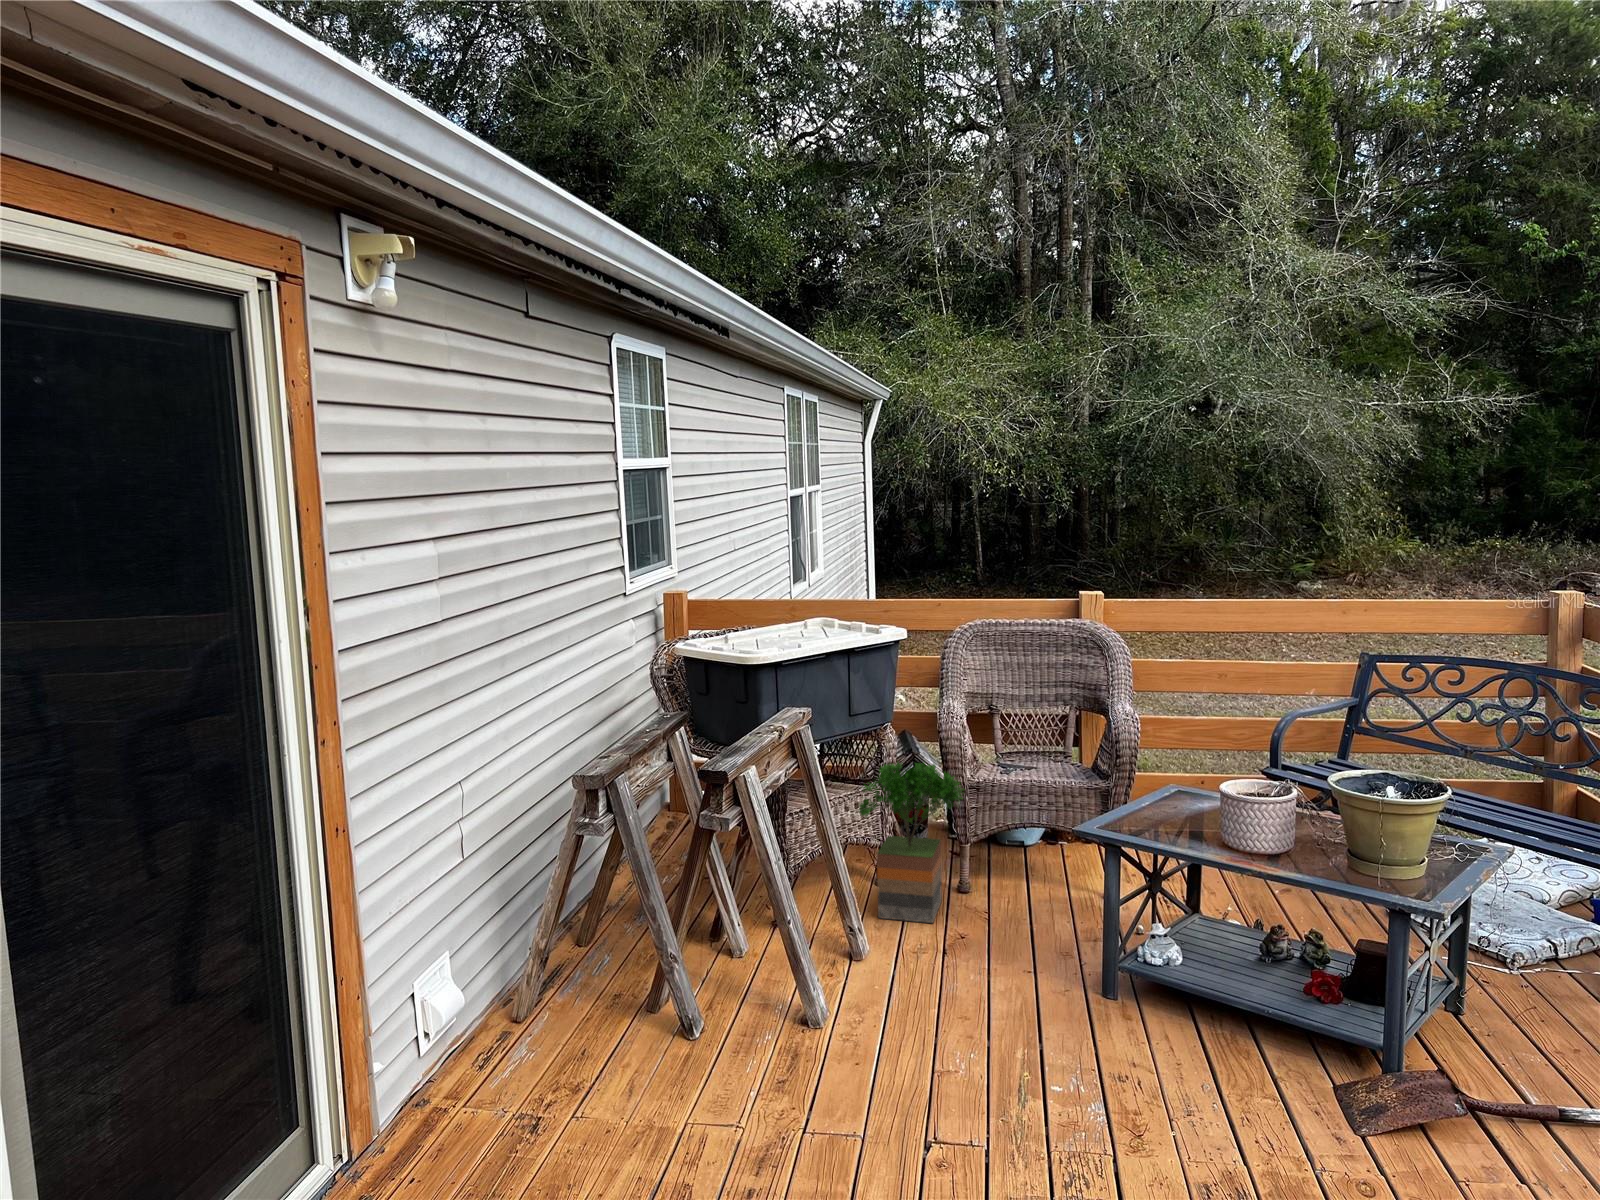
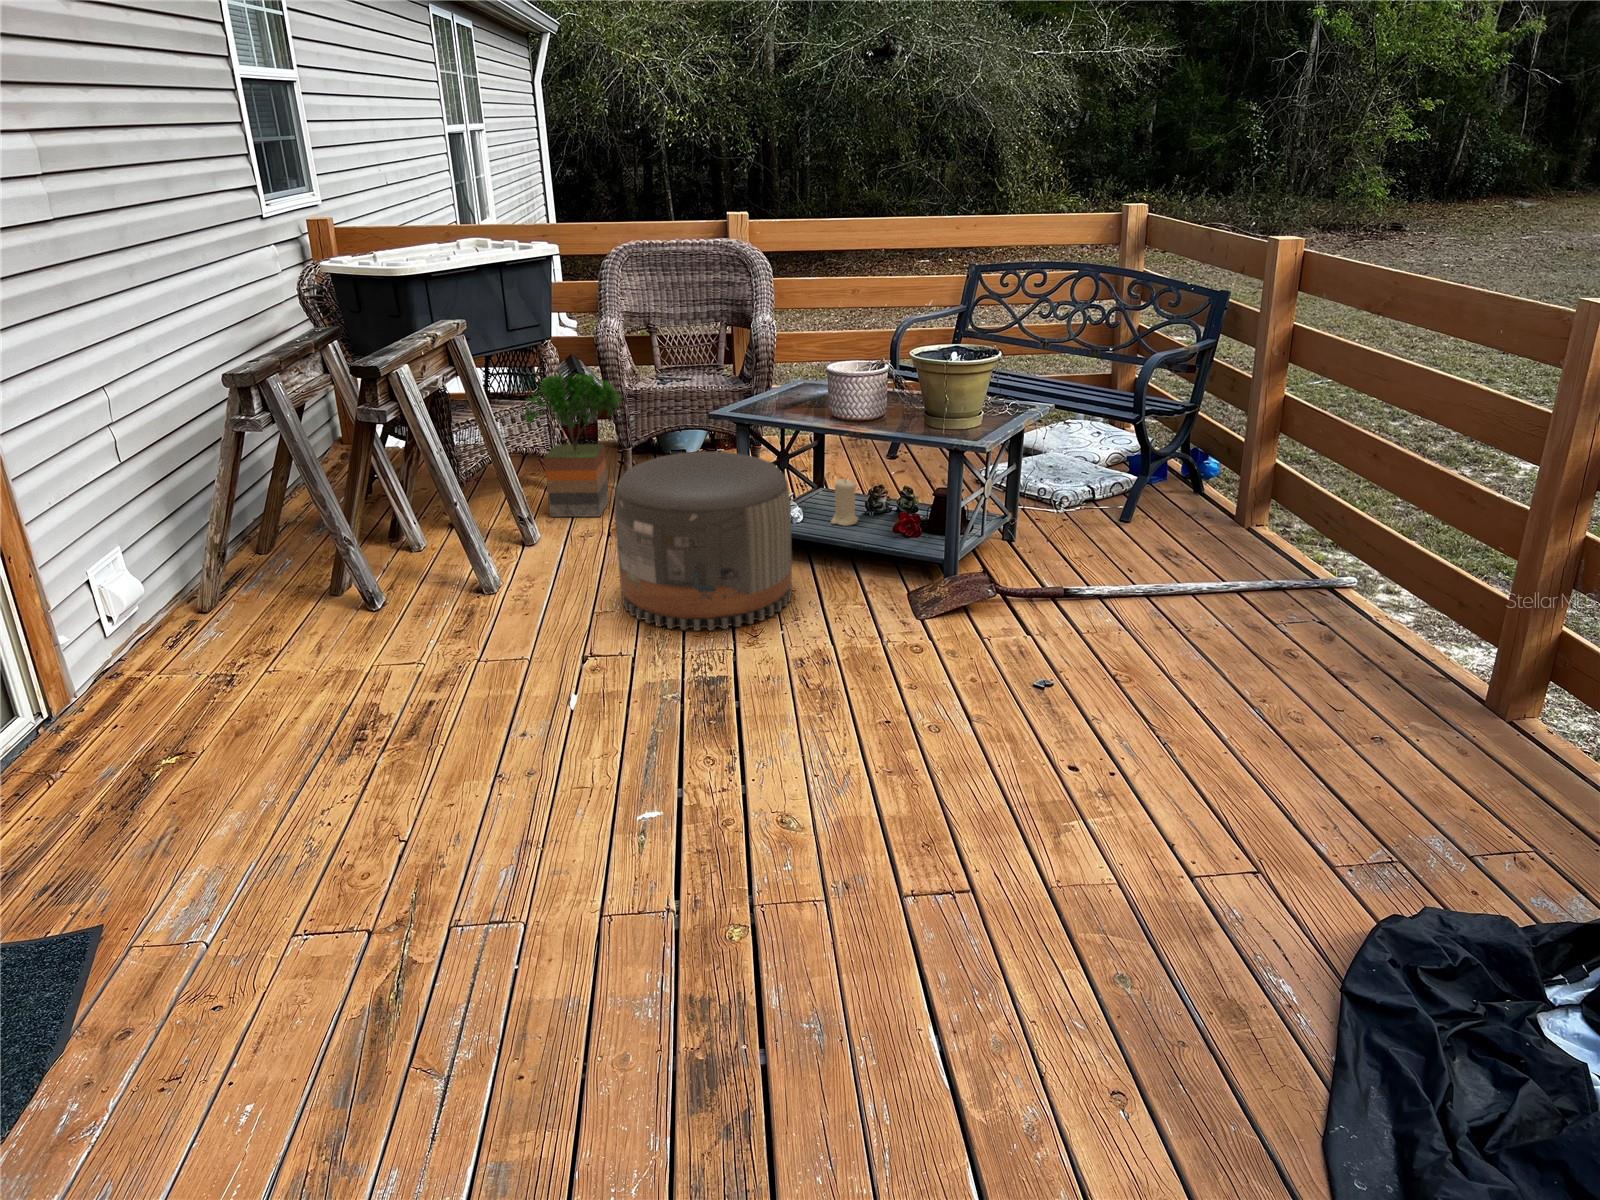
pouf: none [964,881,1180,1126] -> present [614,452,792,631]
candle: none [1216,916,1252,977] -> present [831,479,858,526]

